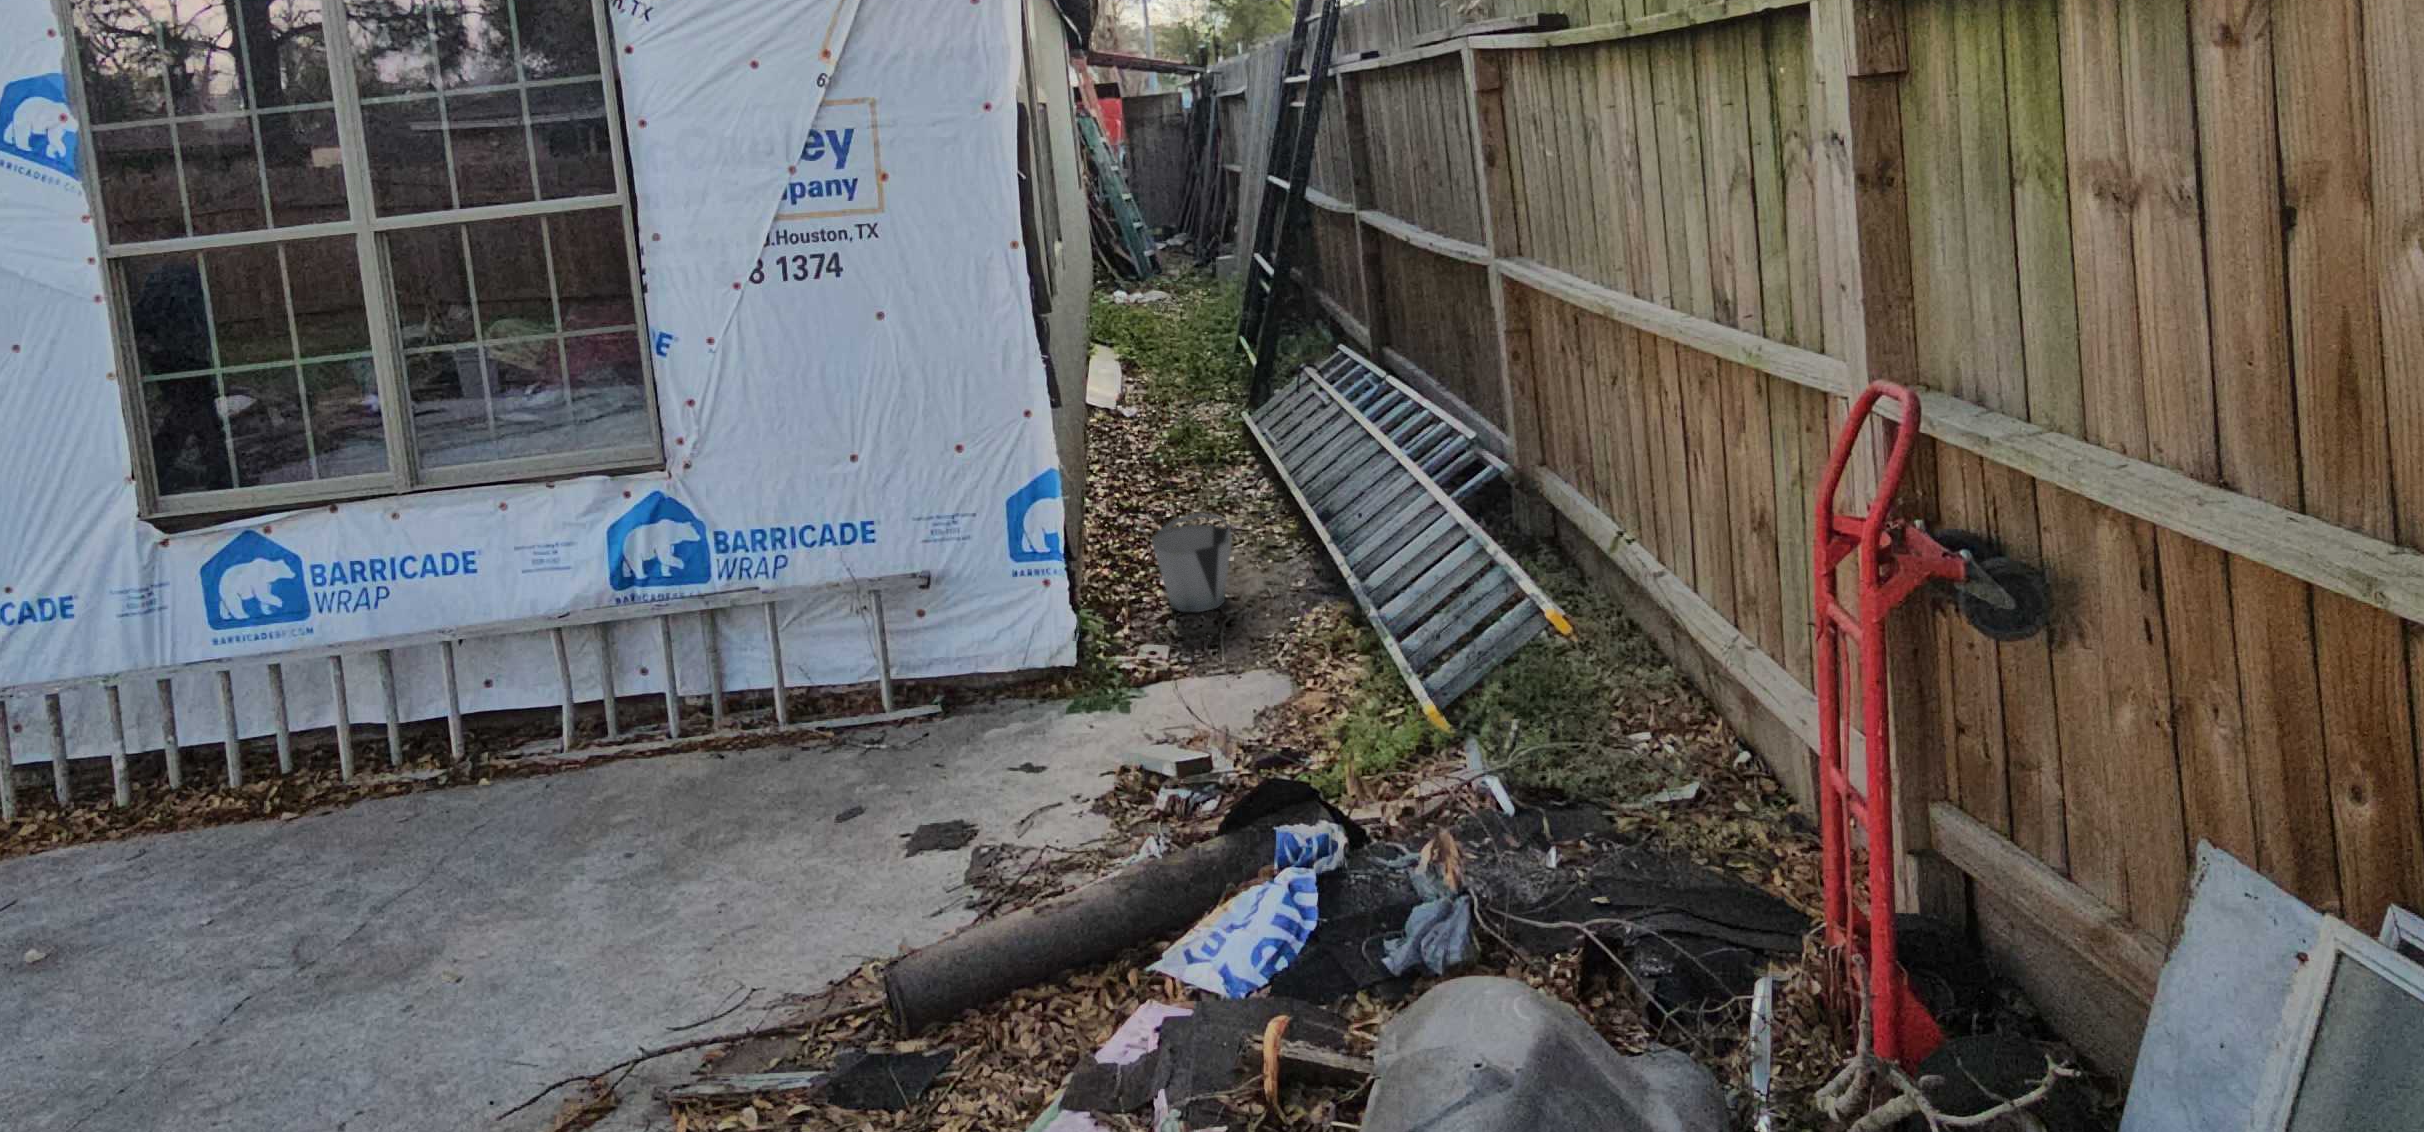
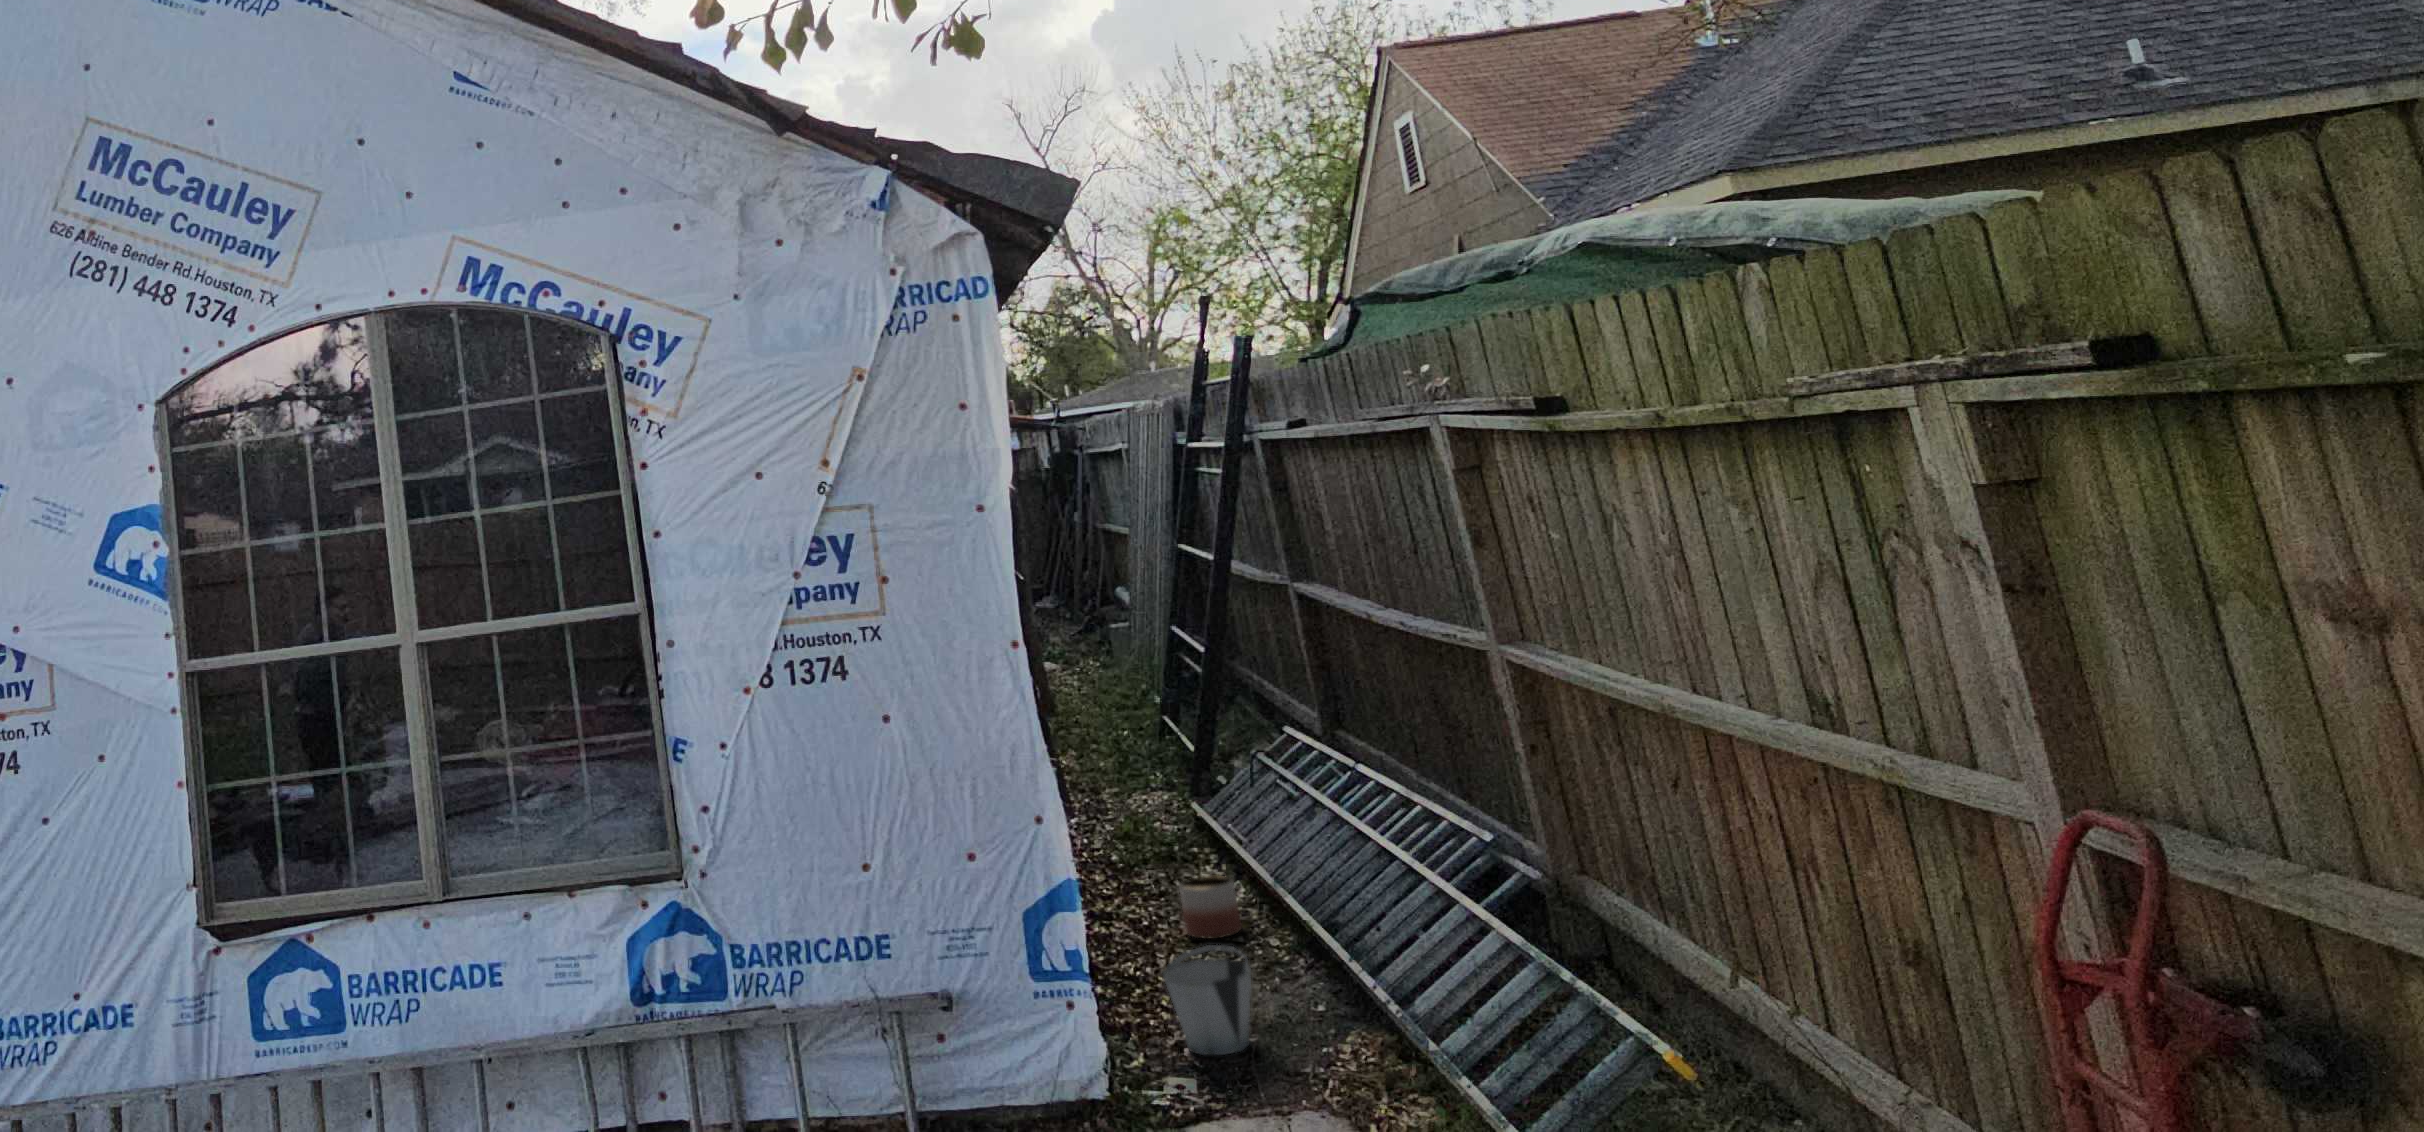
planter: none [1187,435,1240,491] -> present [1179,876,1241,939]

